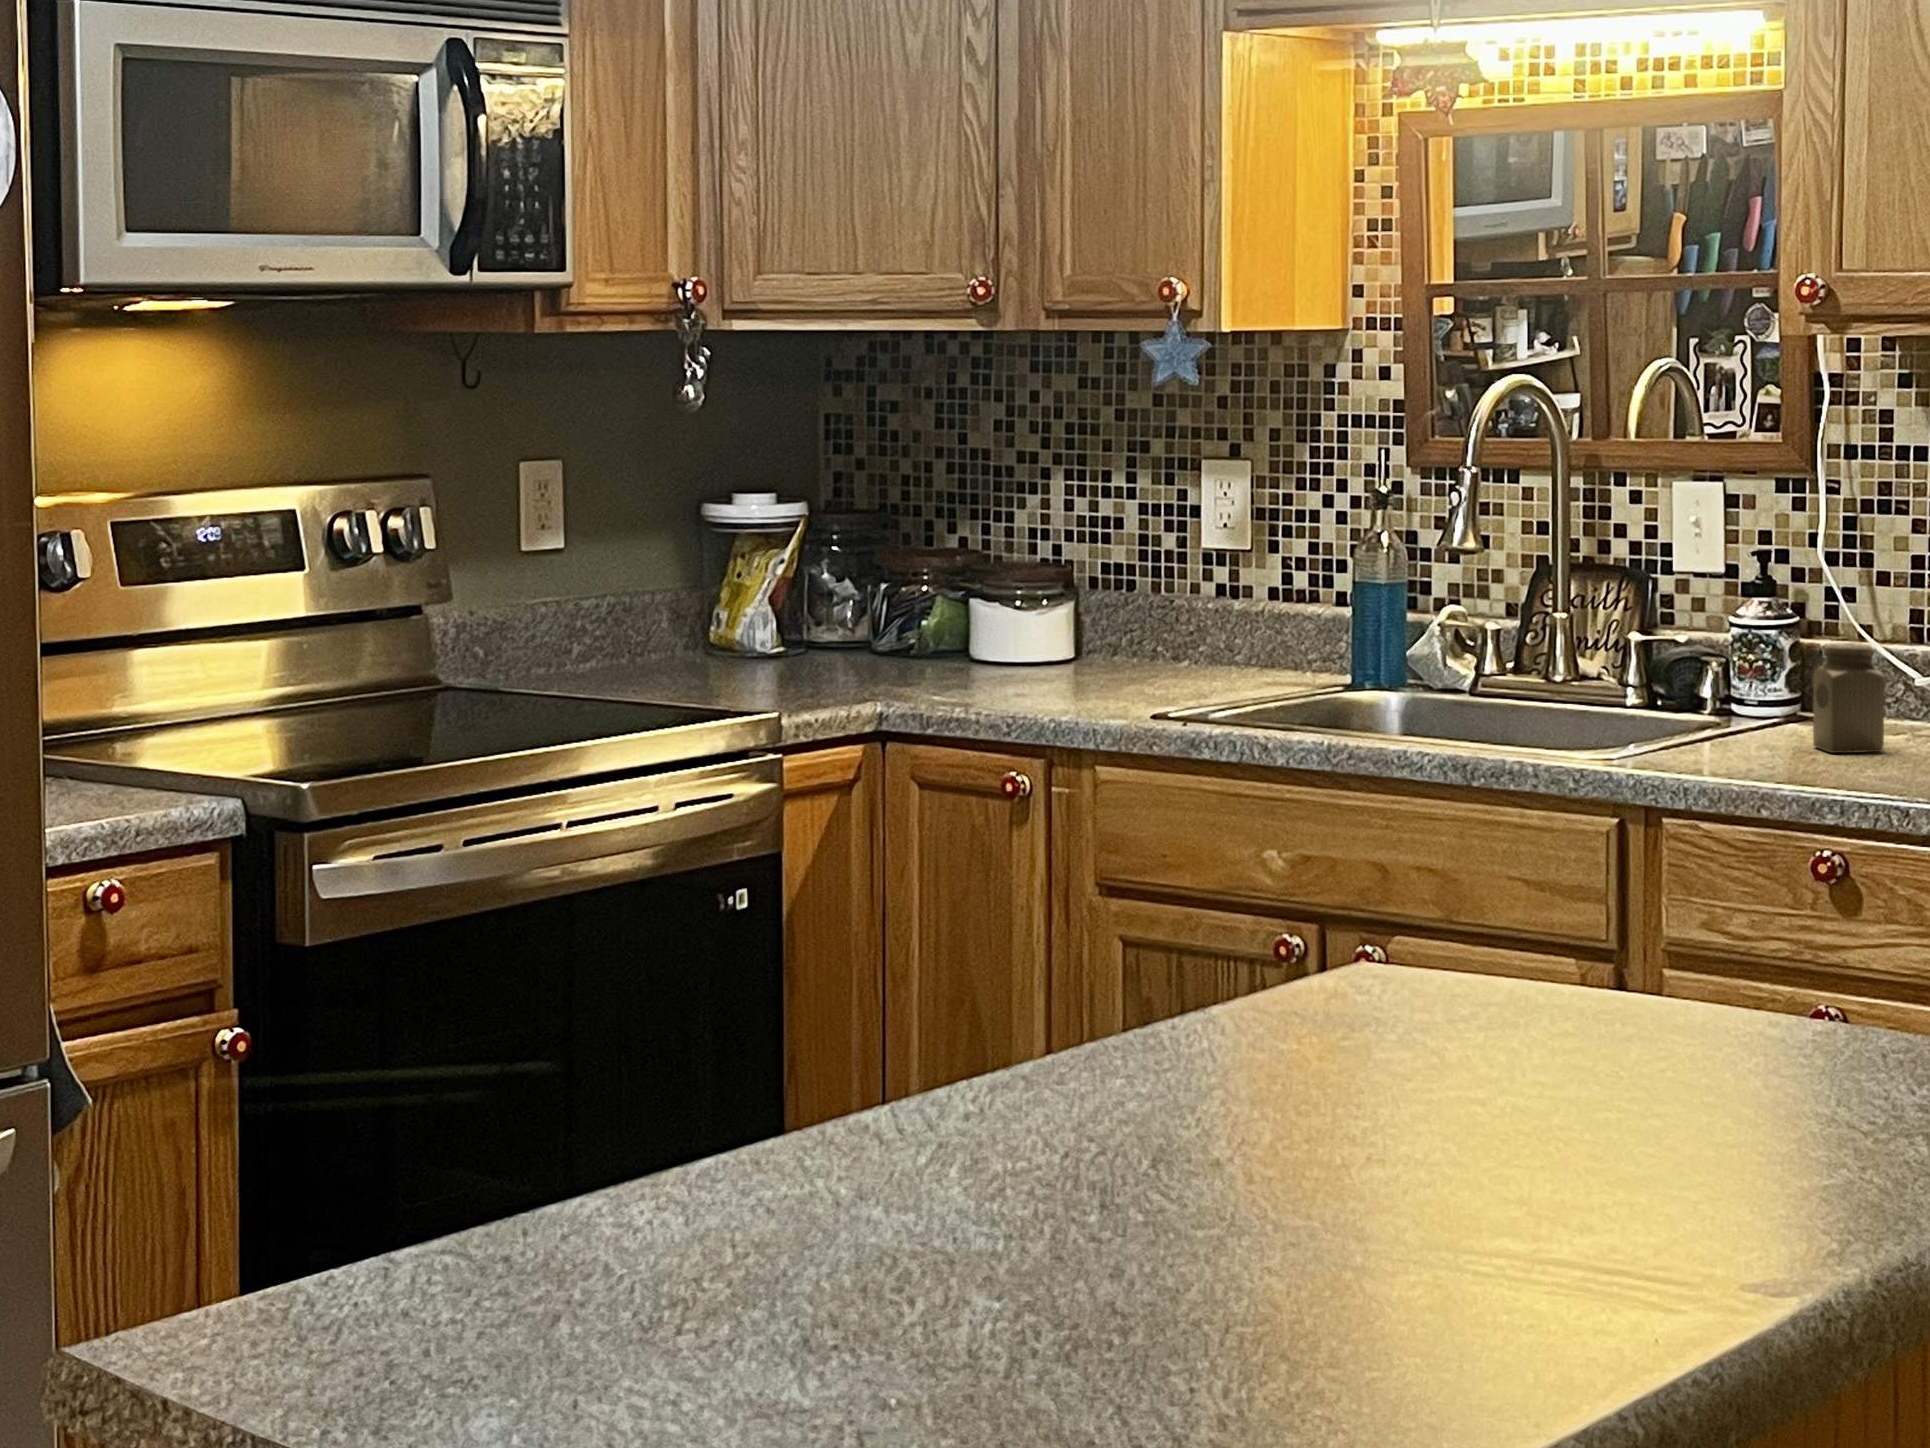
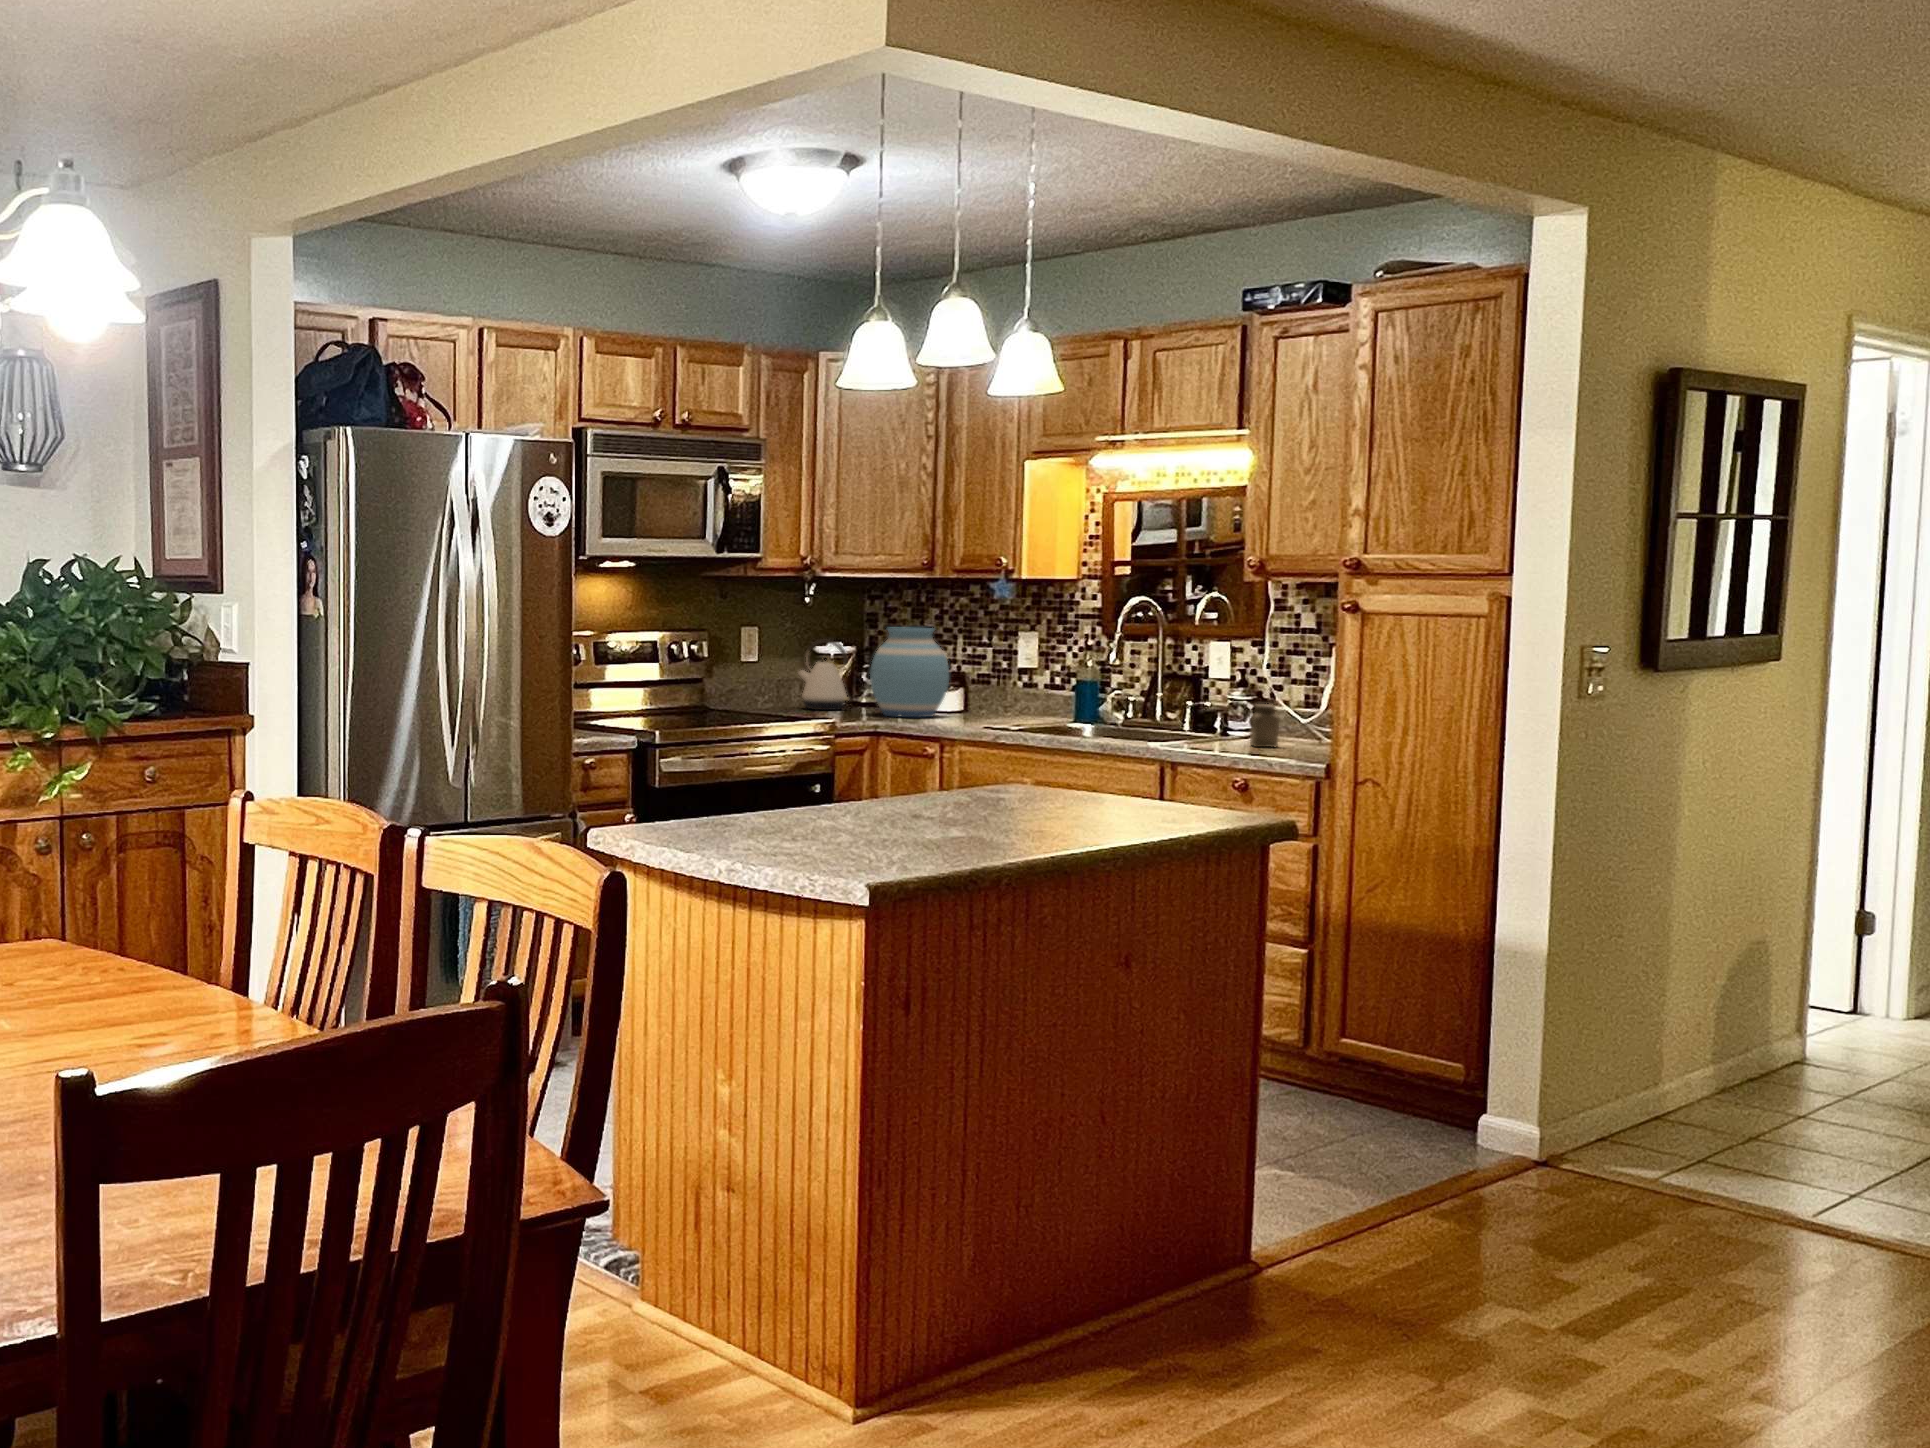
vase: none [853,456,1048,687] -> present [870,627,949,717]
kettle: none [665,489,801,671] -> present [799,639,848,710]

